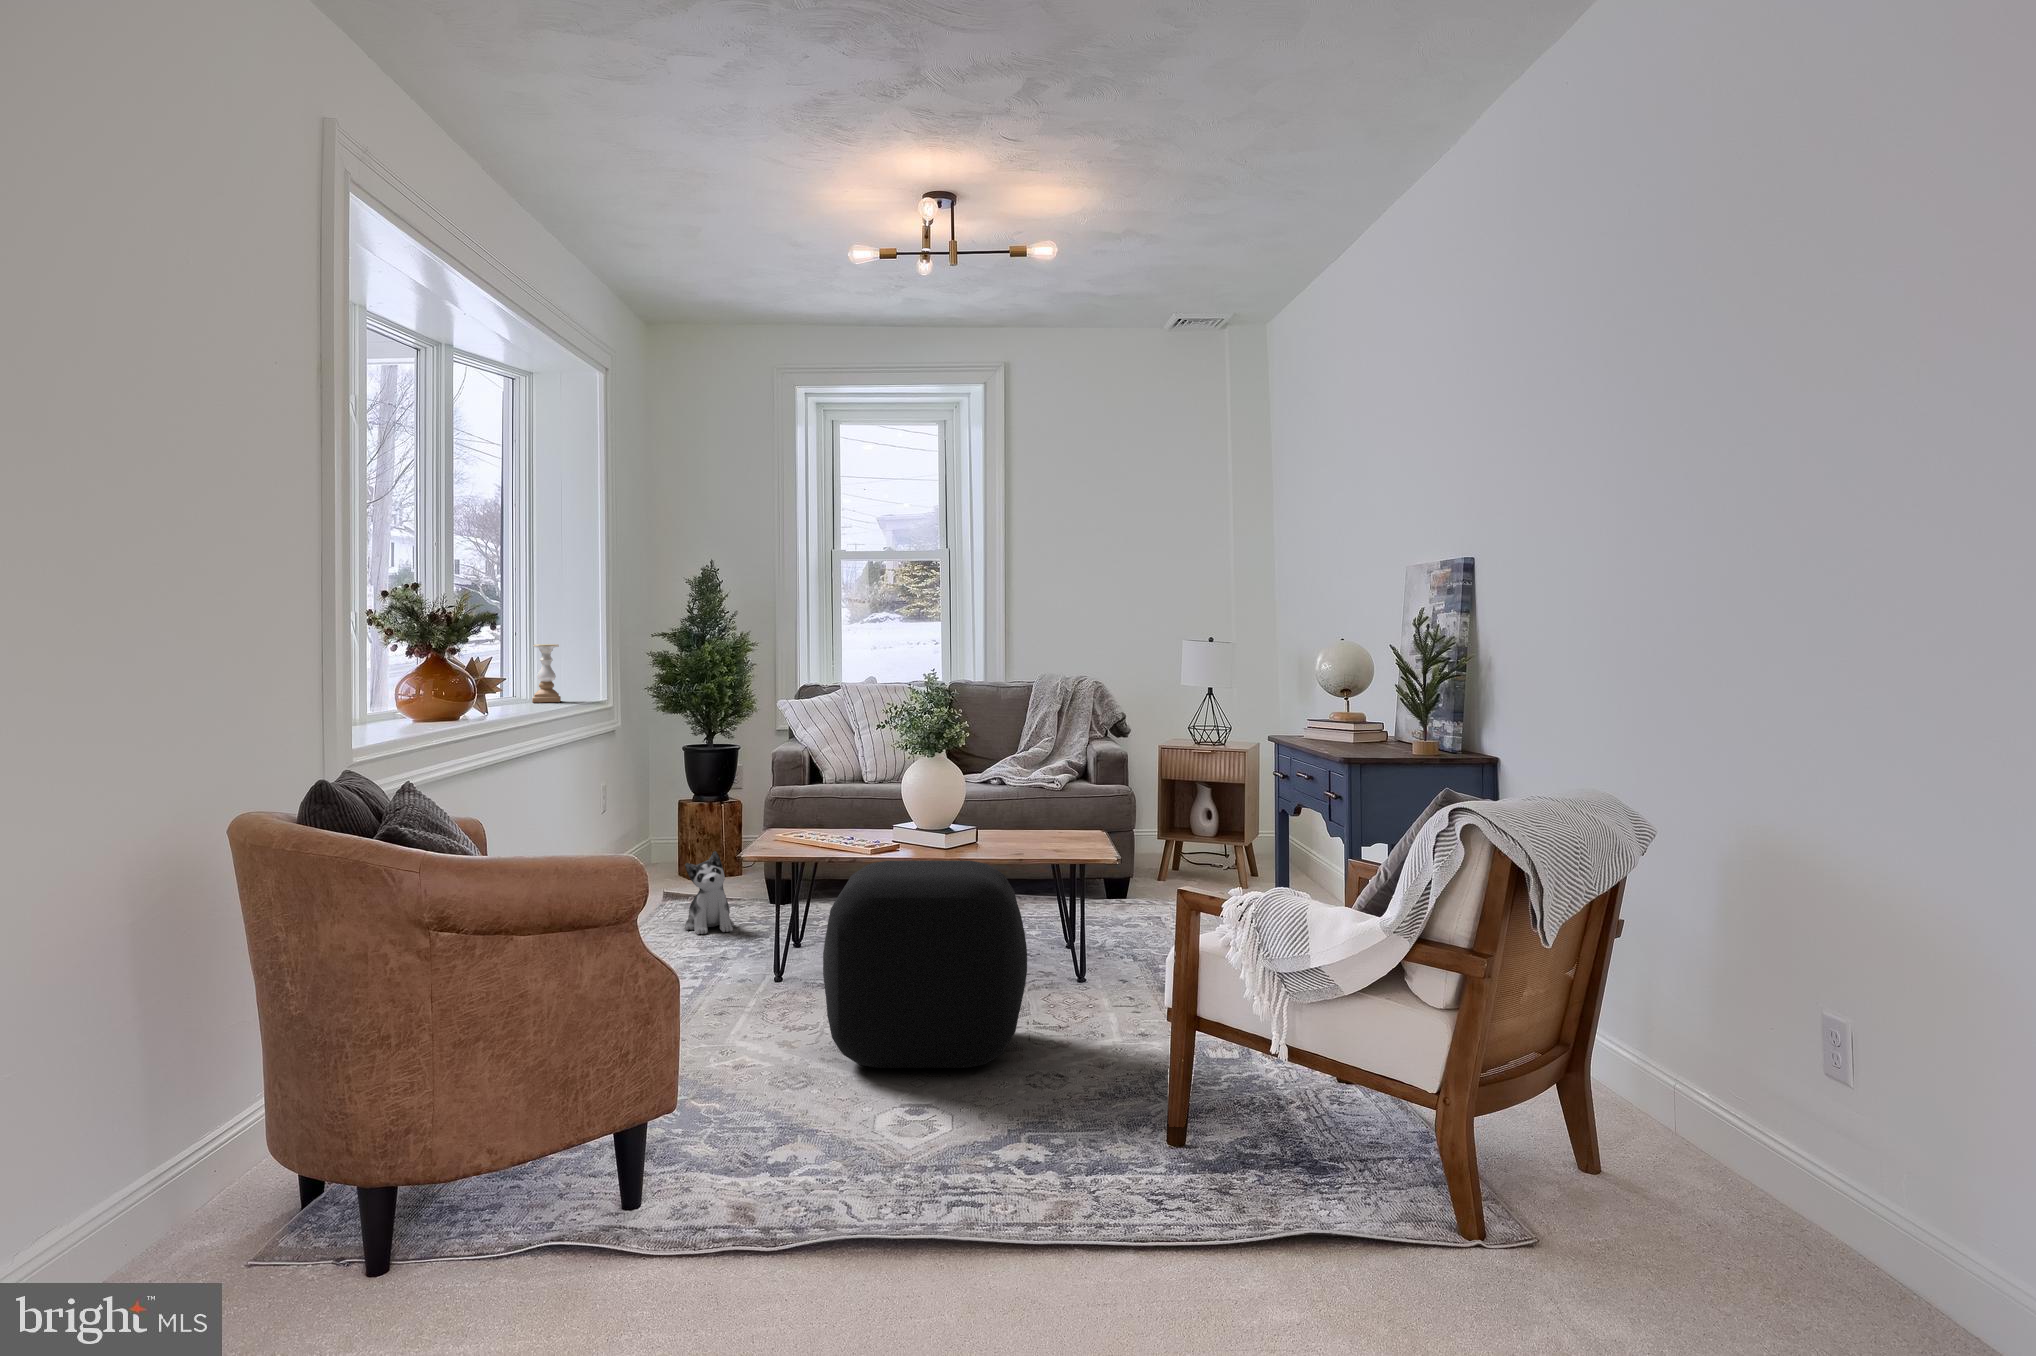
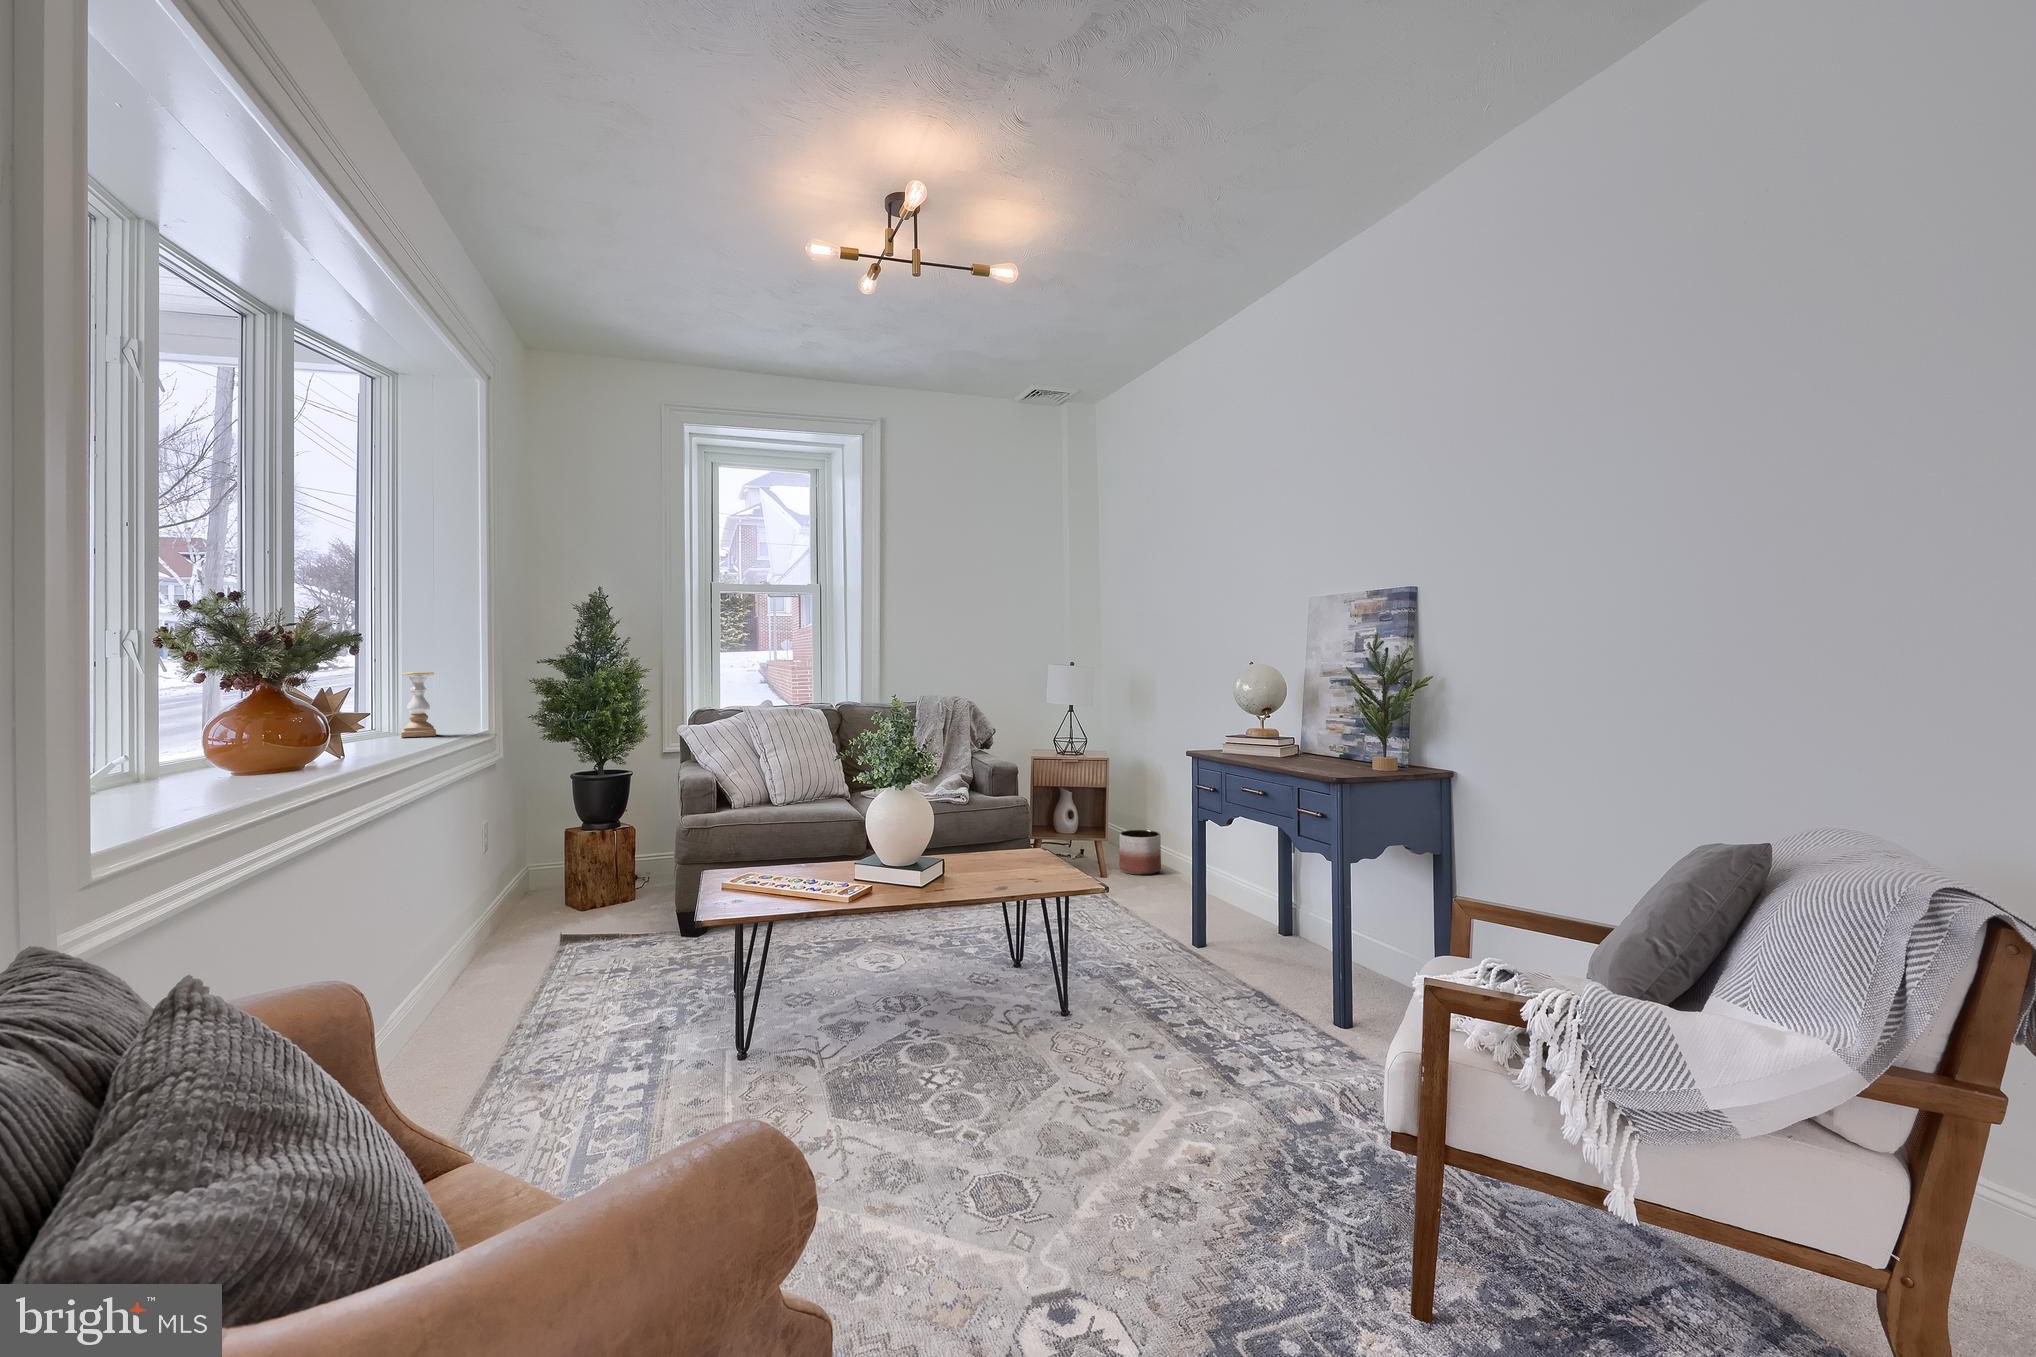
planter: none [1253,833,1301,883] -> present [1119,830,1161,875]
plush toy: present [684,851,734,934] -> none [598,896,657,993]
ottoman: present [823,861,1027,1068] -> none [860,921,1121,1221]

